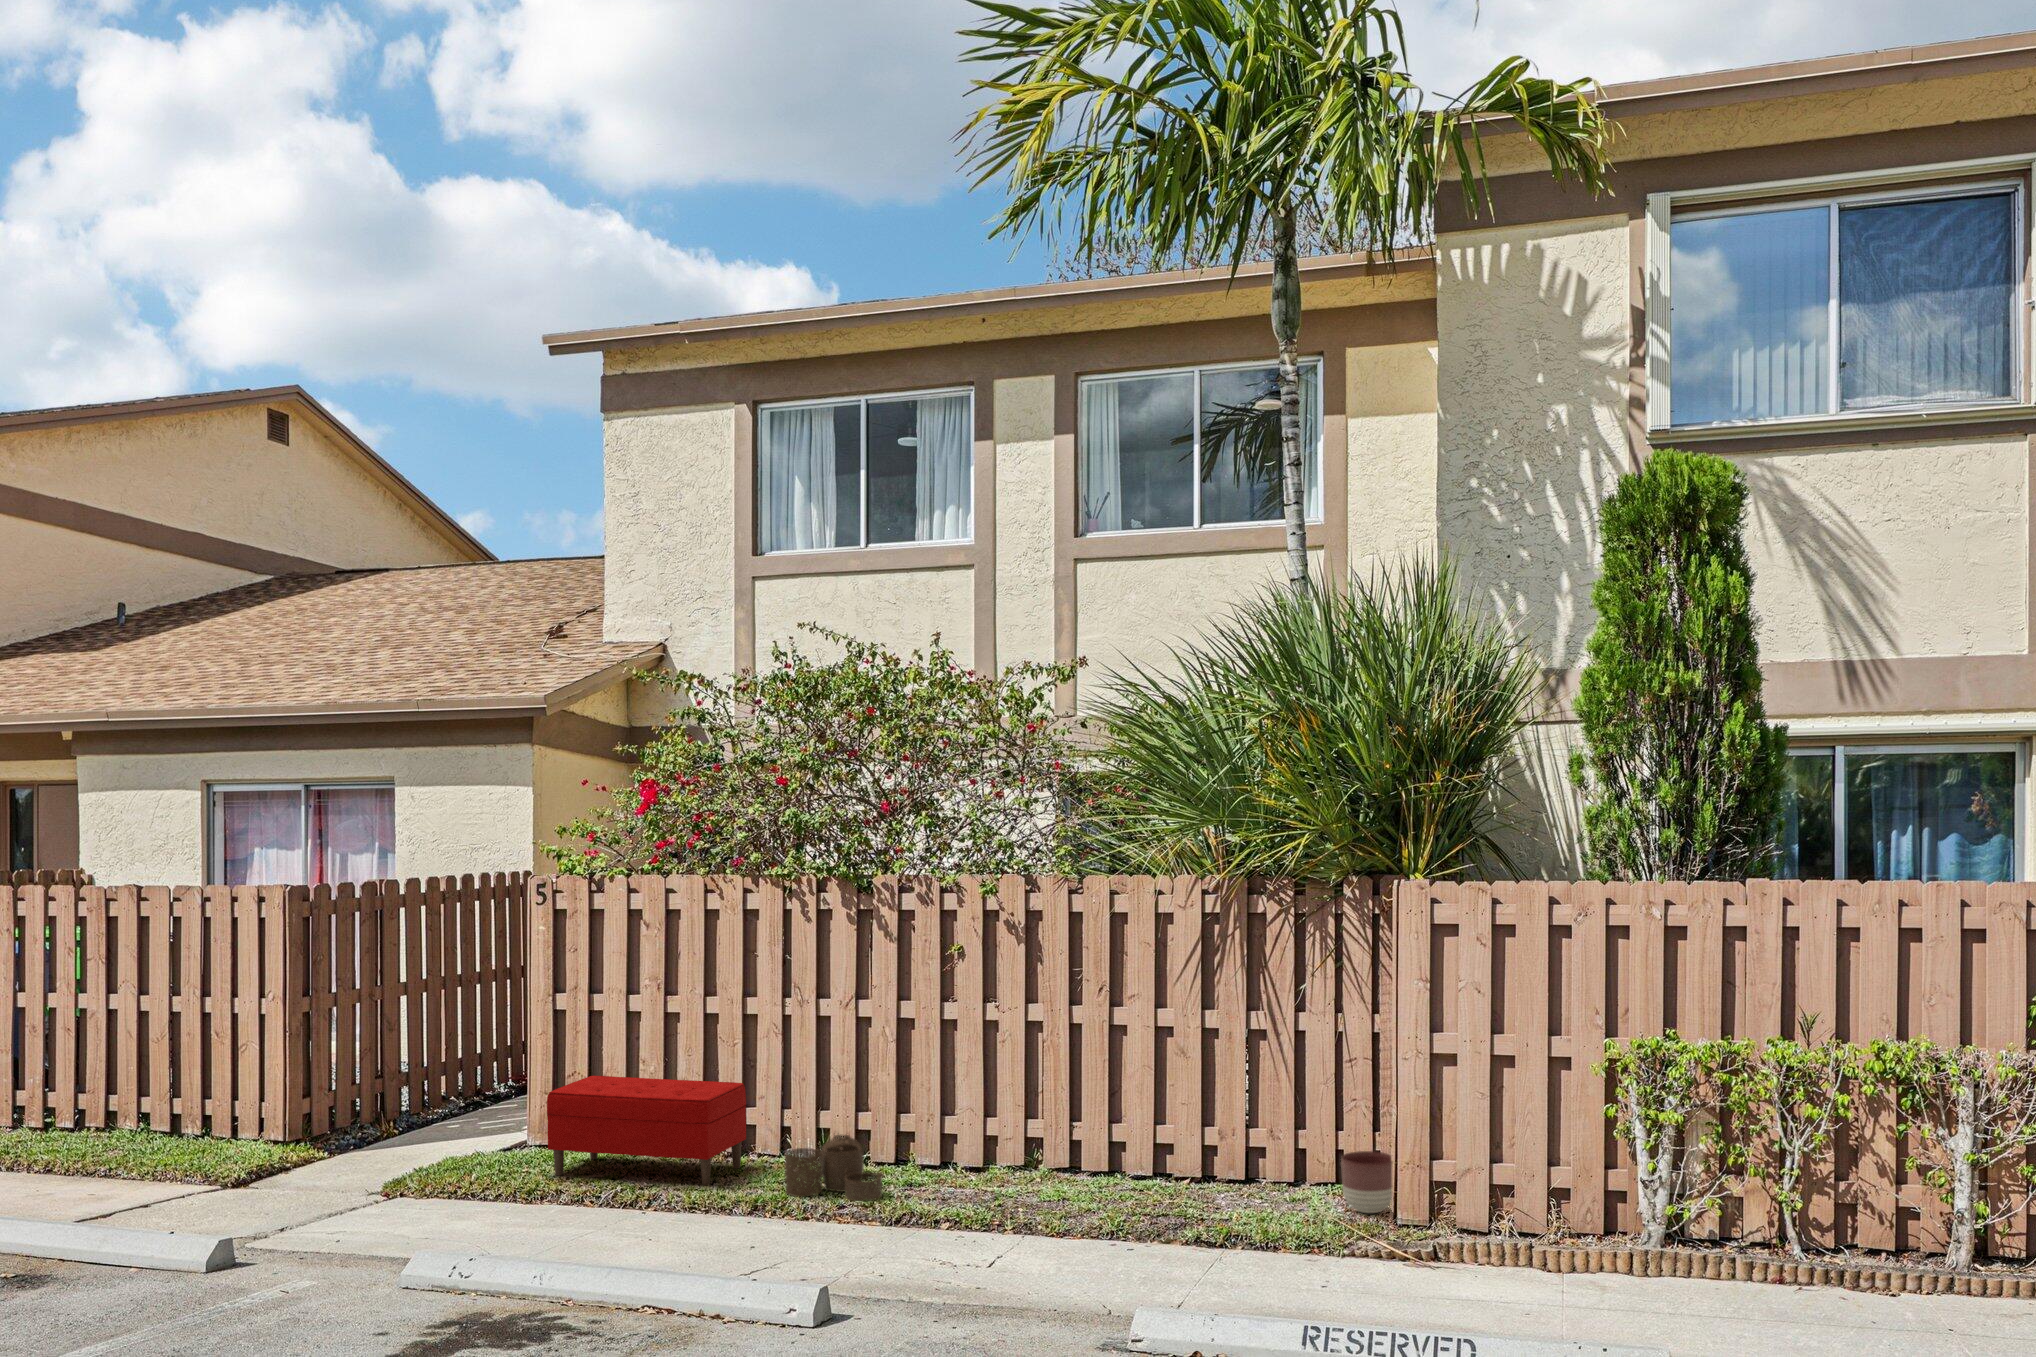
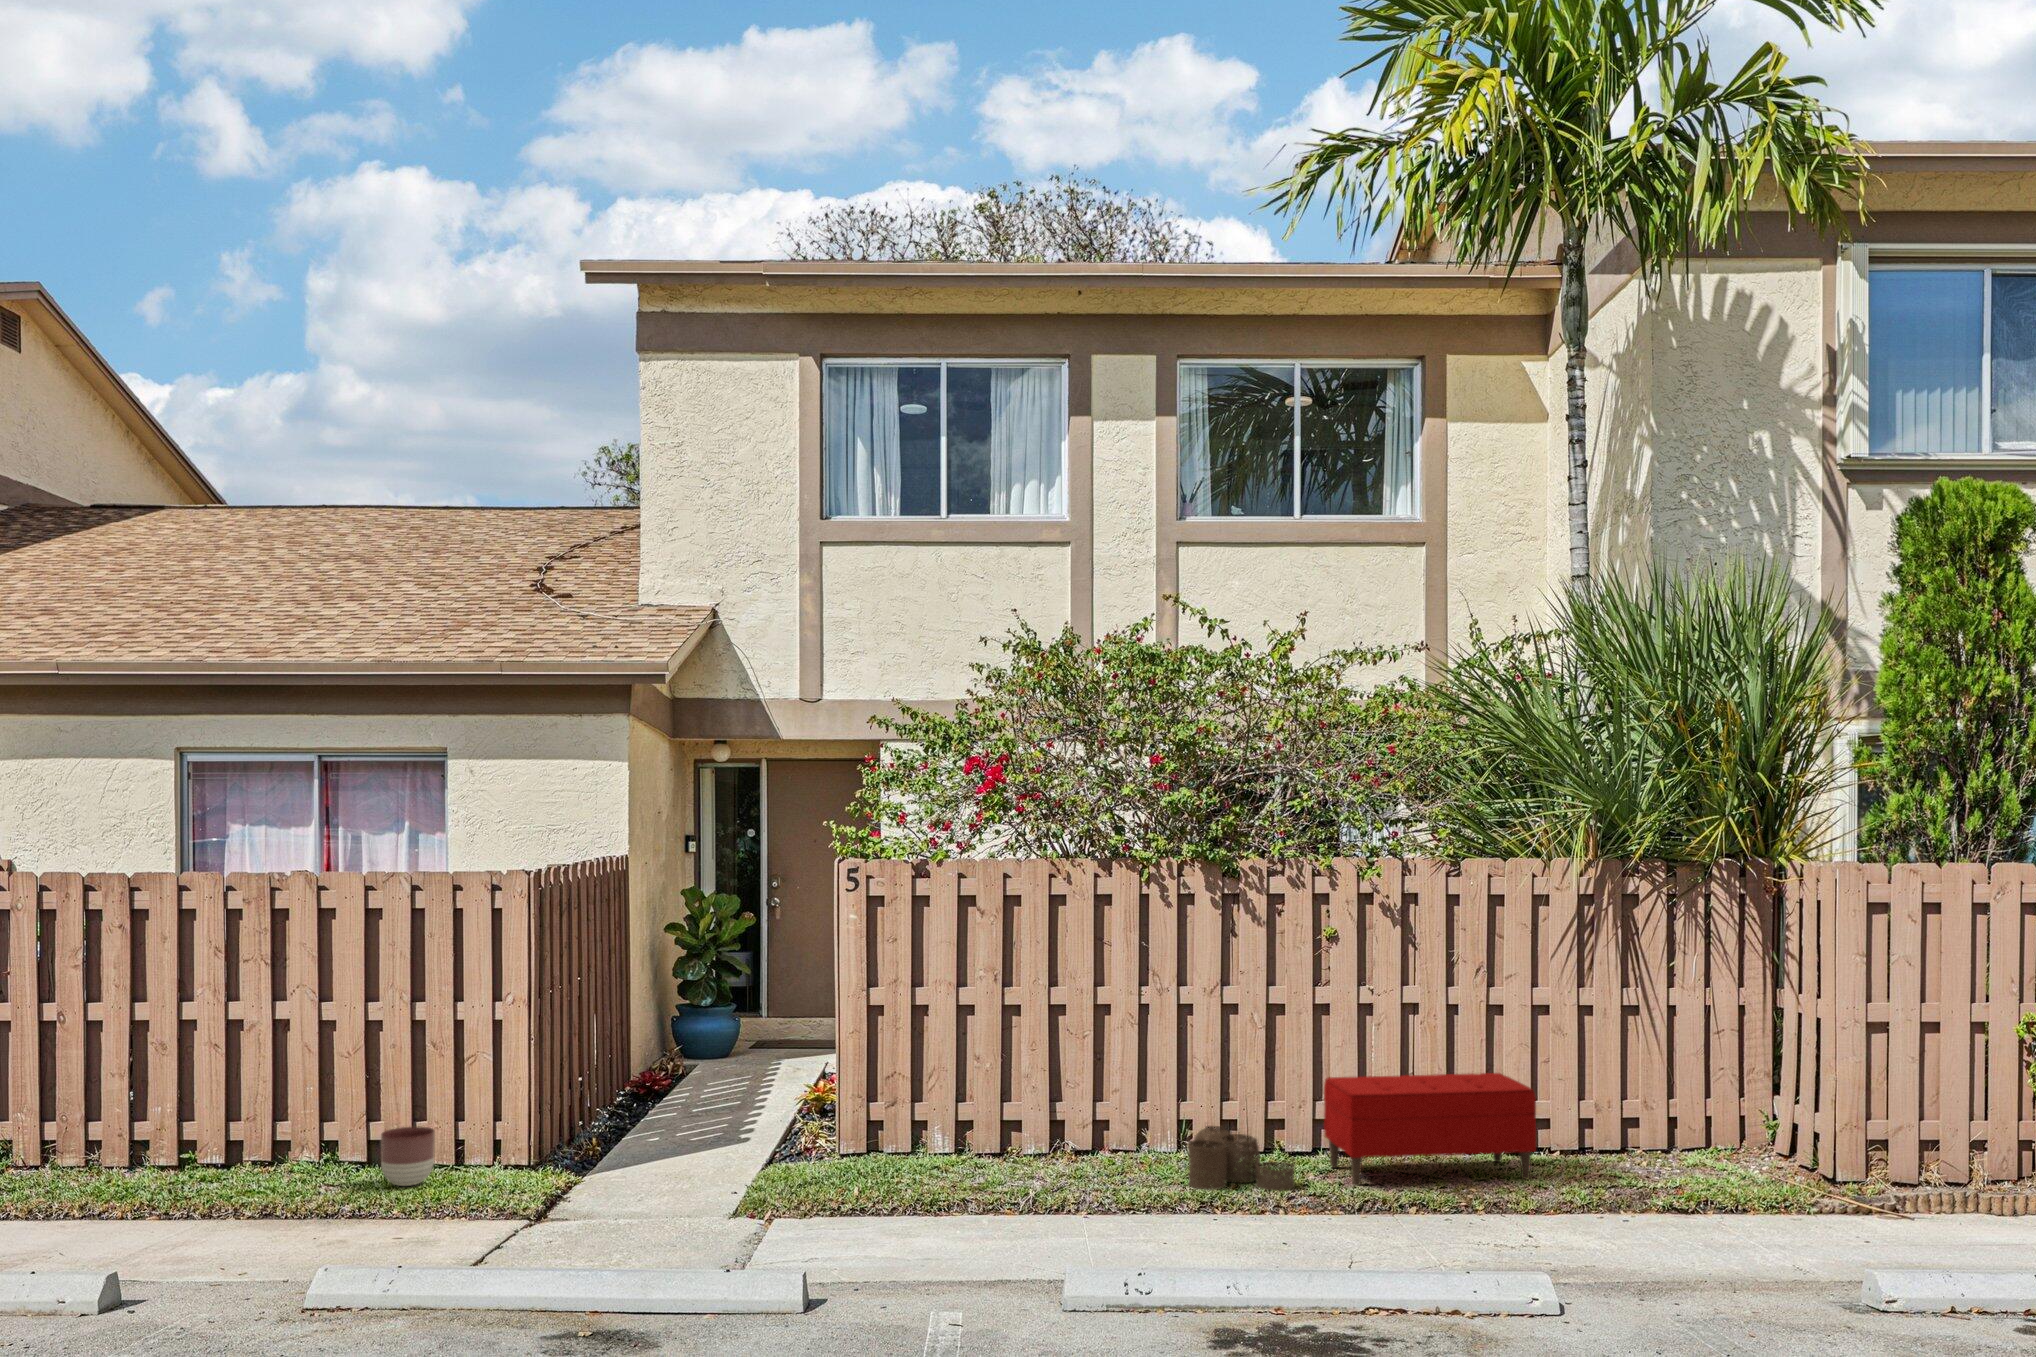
bench: present [547,1076,746,1185] -> present [1324,1073,1536,1186]
planter: present [1341,1151,1393,1213] -> present [381,1127,435,1186]

